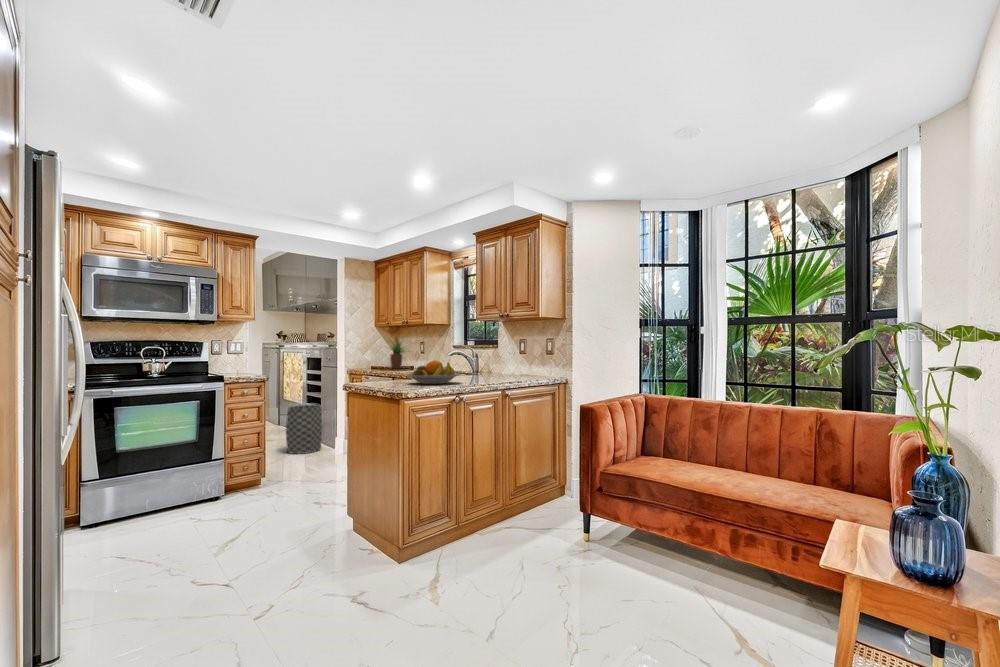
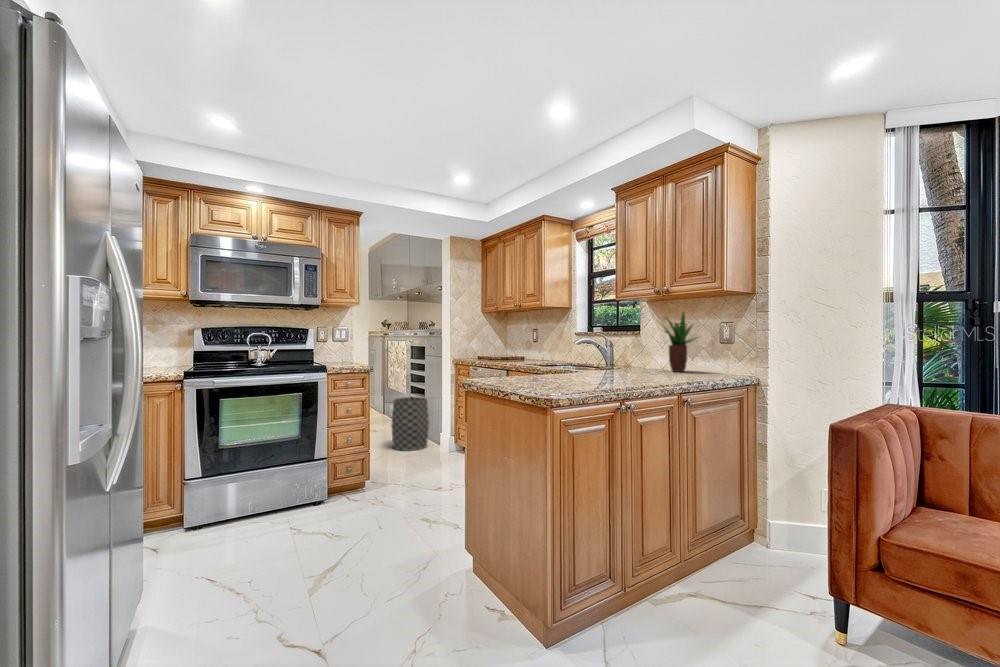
potted plant: present [390,338,404,369] -> present [663,312,697,372]
fruit bowl: present [407,361,460,384] -> none [543,351,617,383]

